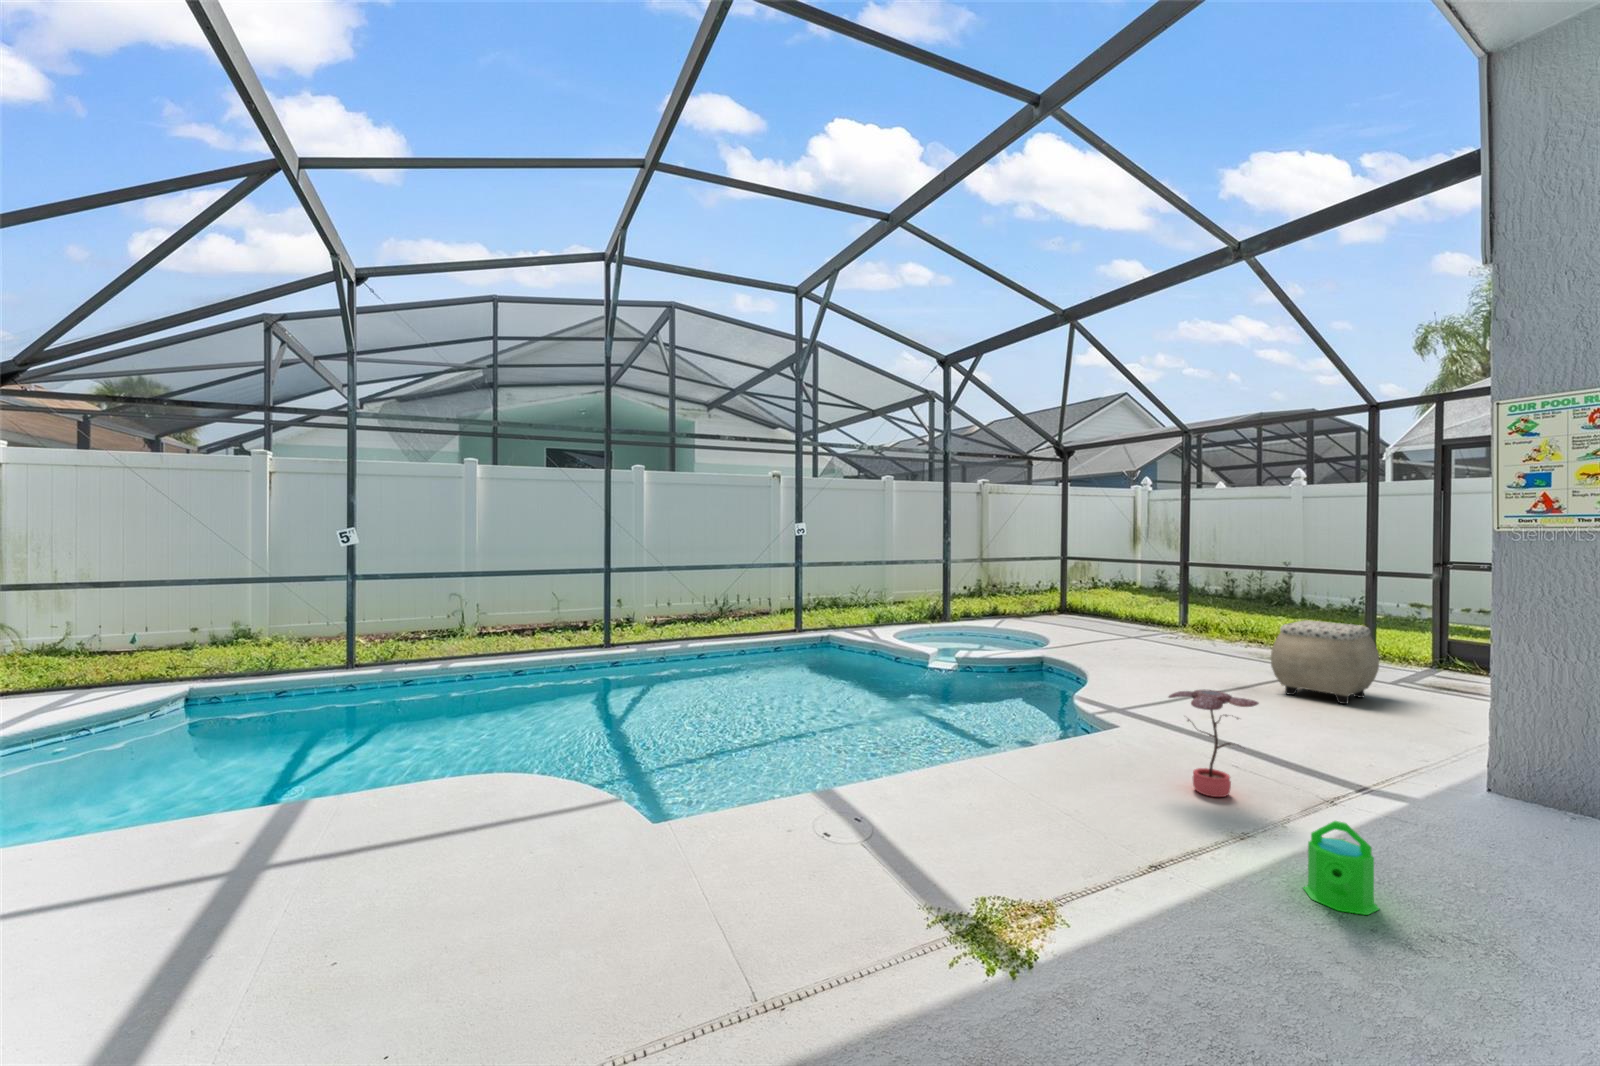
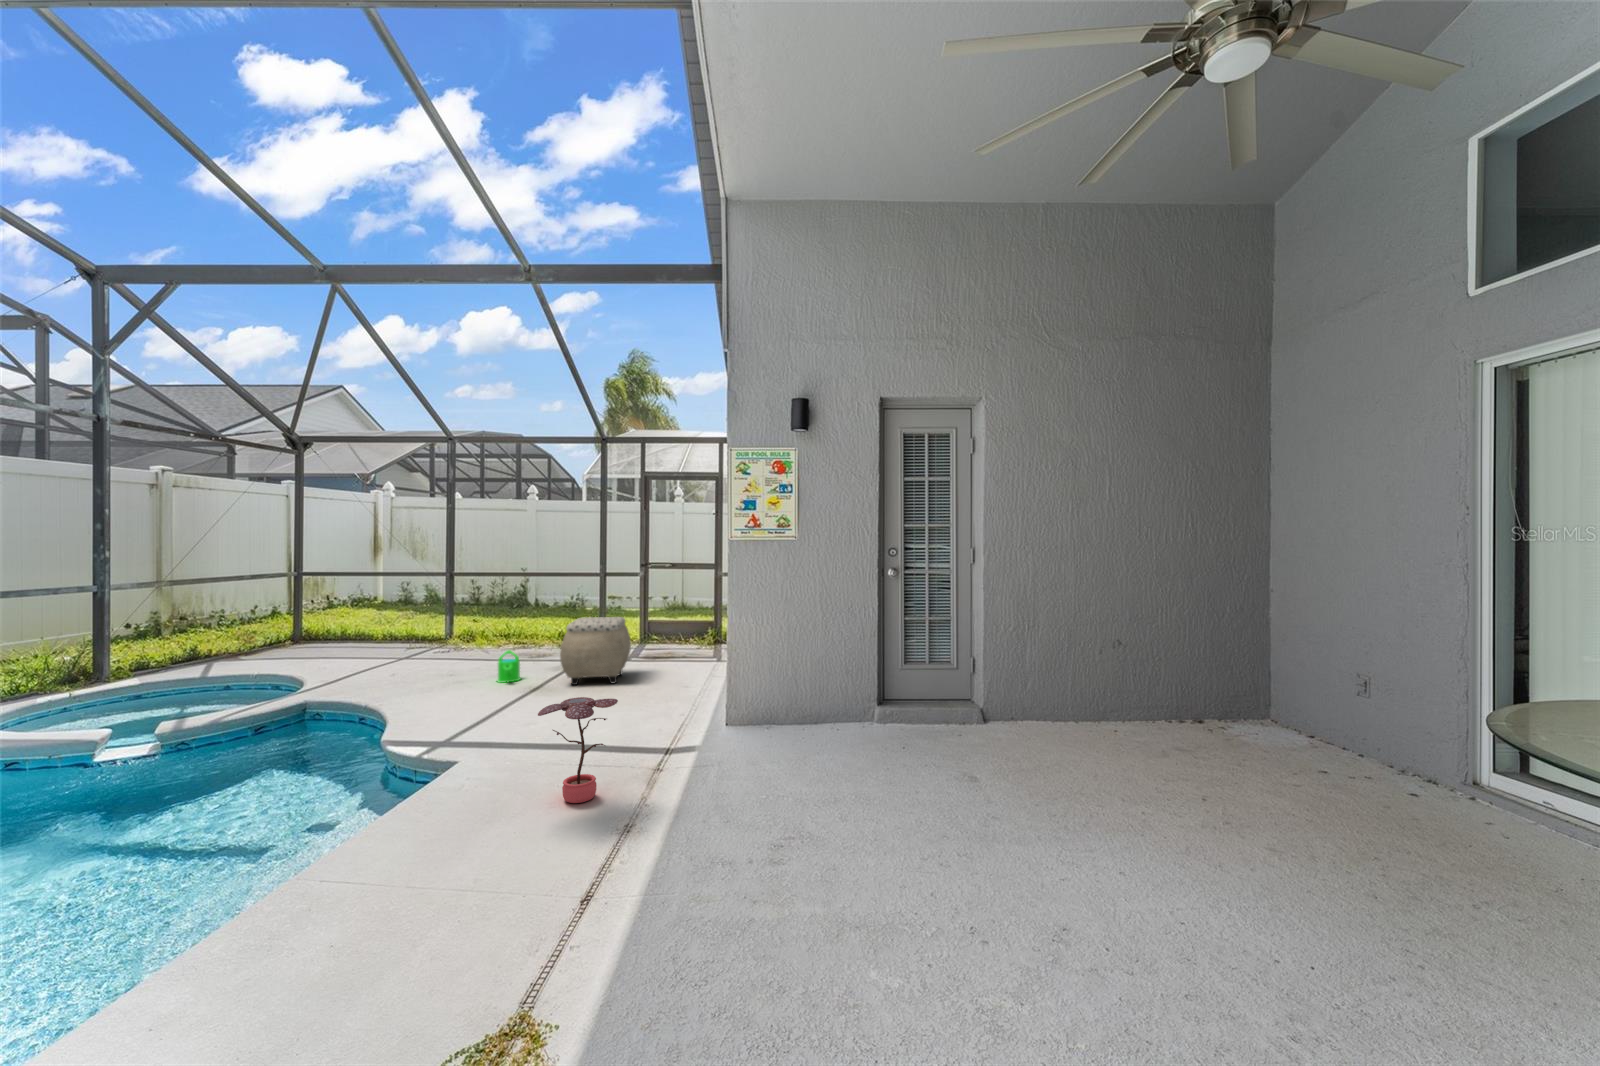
watering can: present [1303,821,1379,915] -> present [498,650,520,683]

